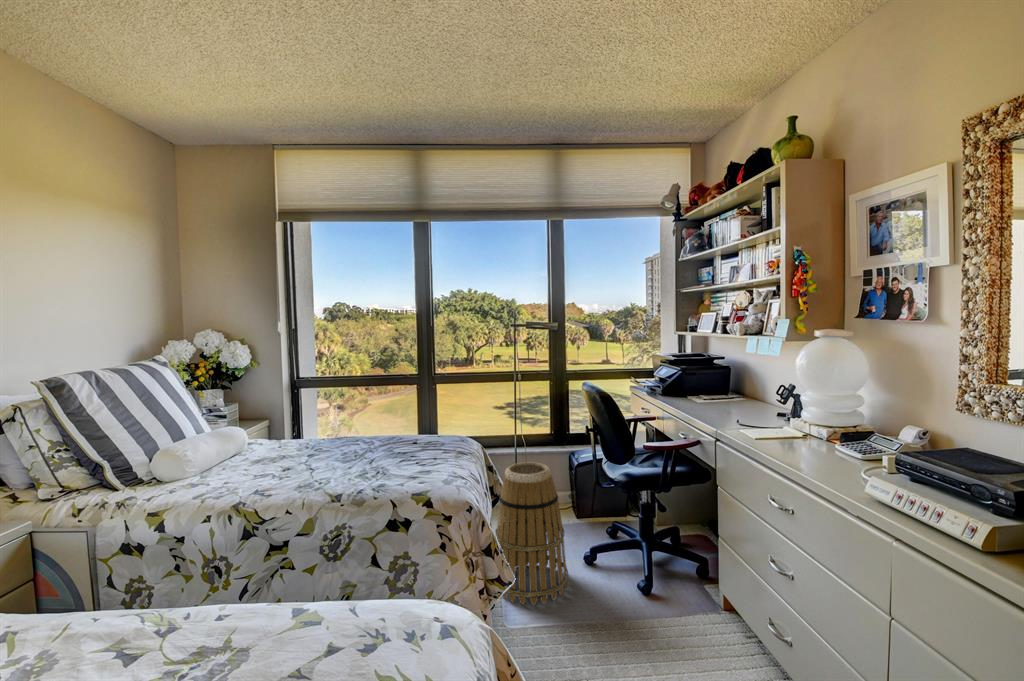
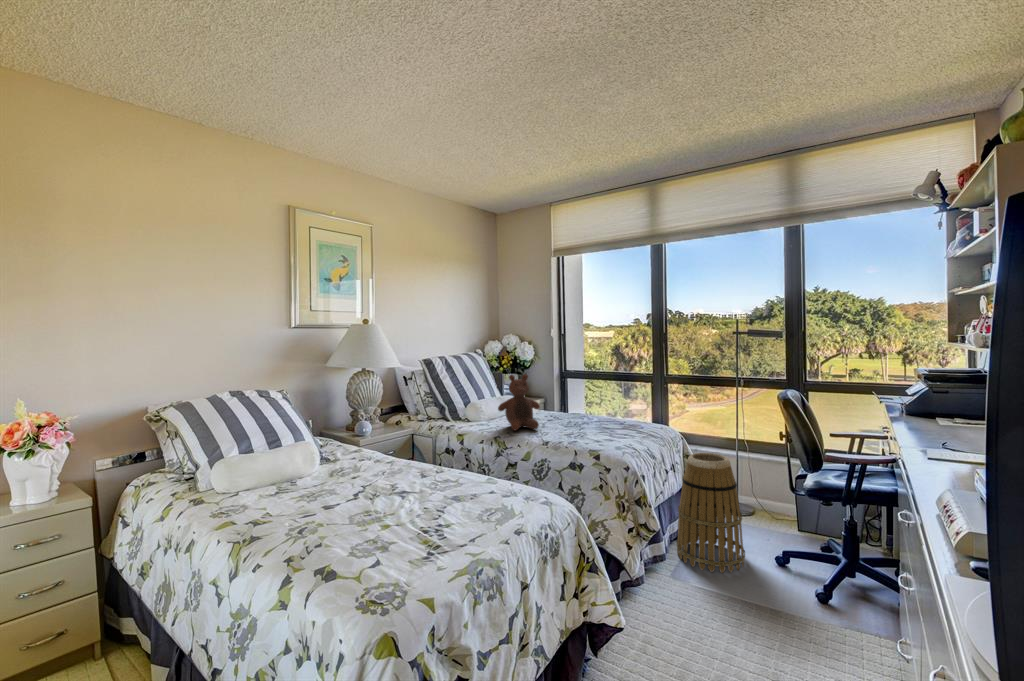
stuffed bear: none [229,390,307,485] -> present [498,374,540,430]

